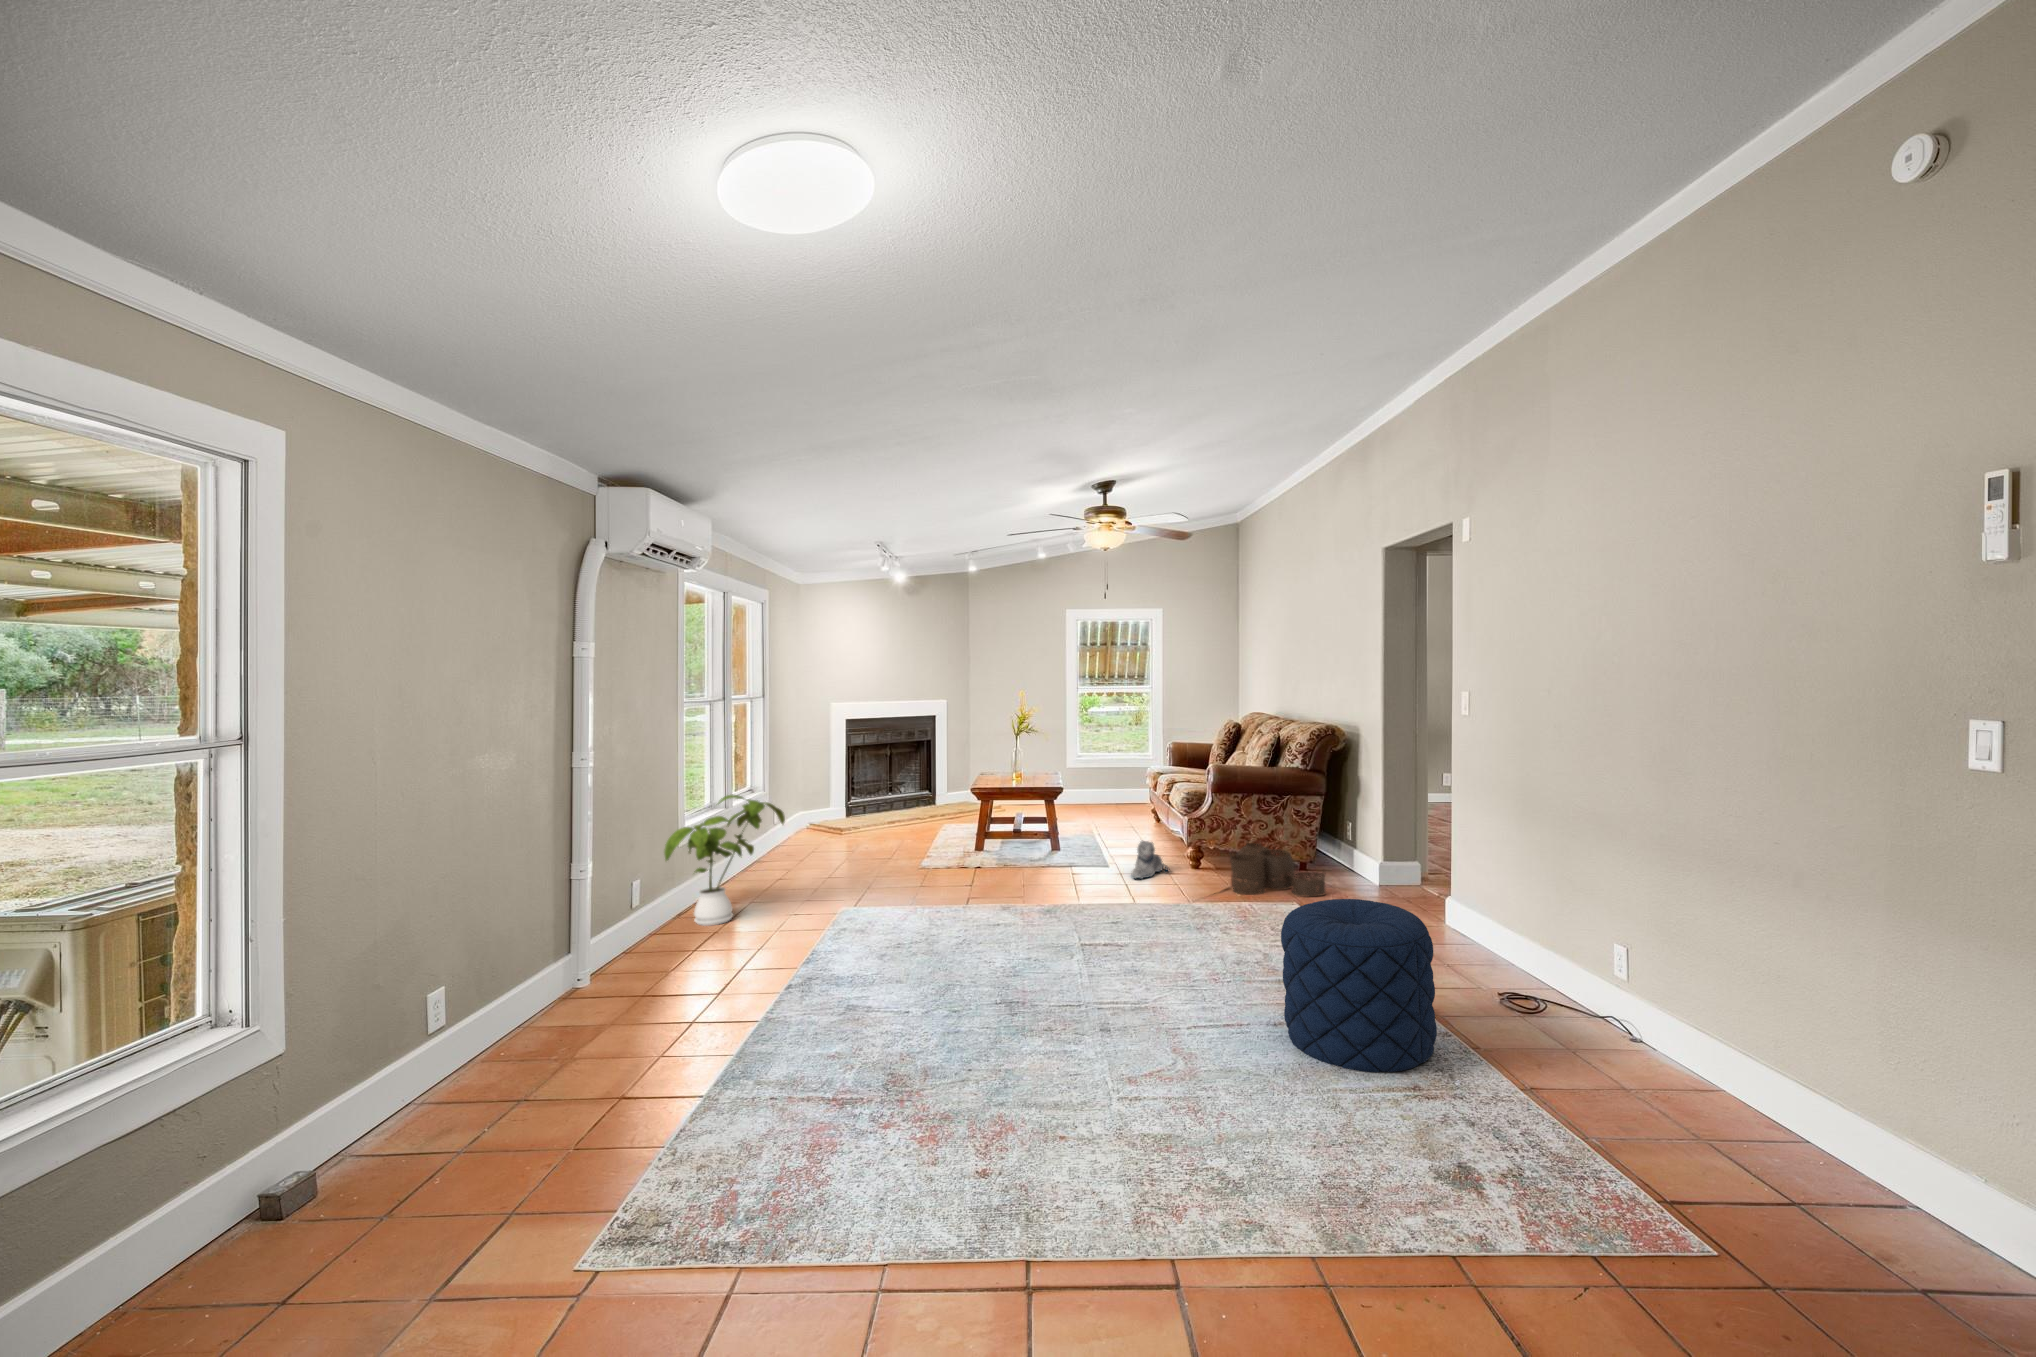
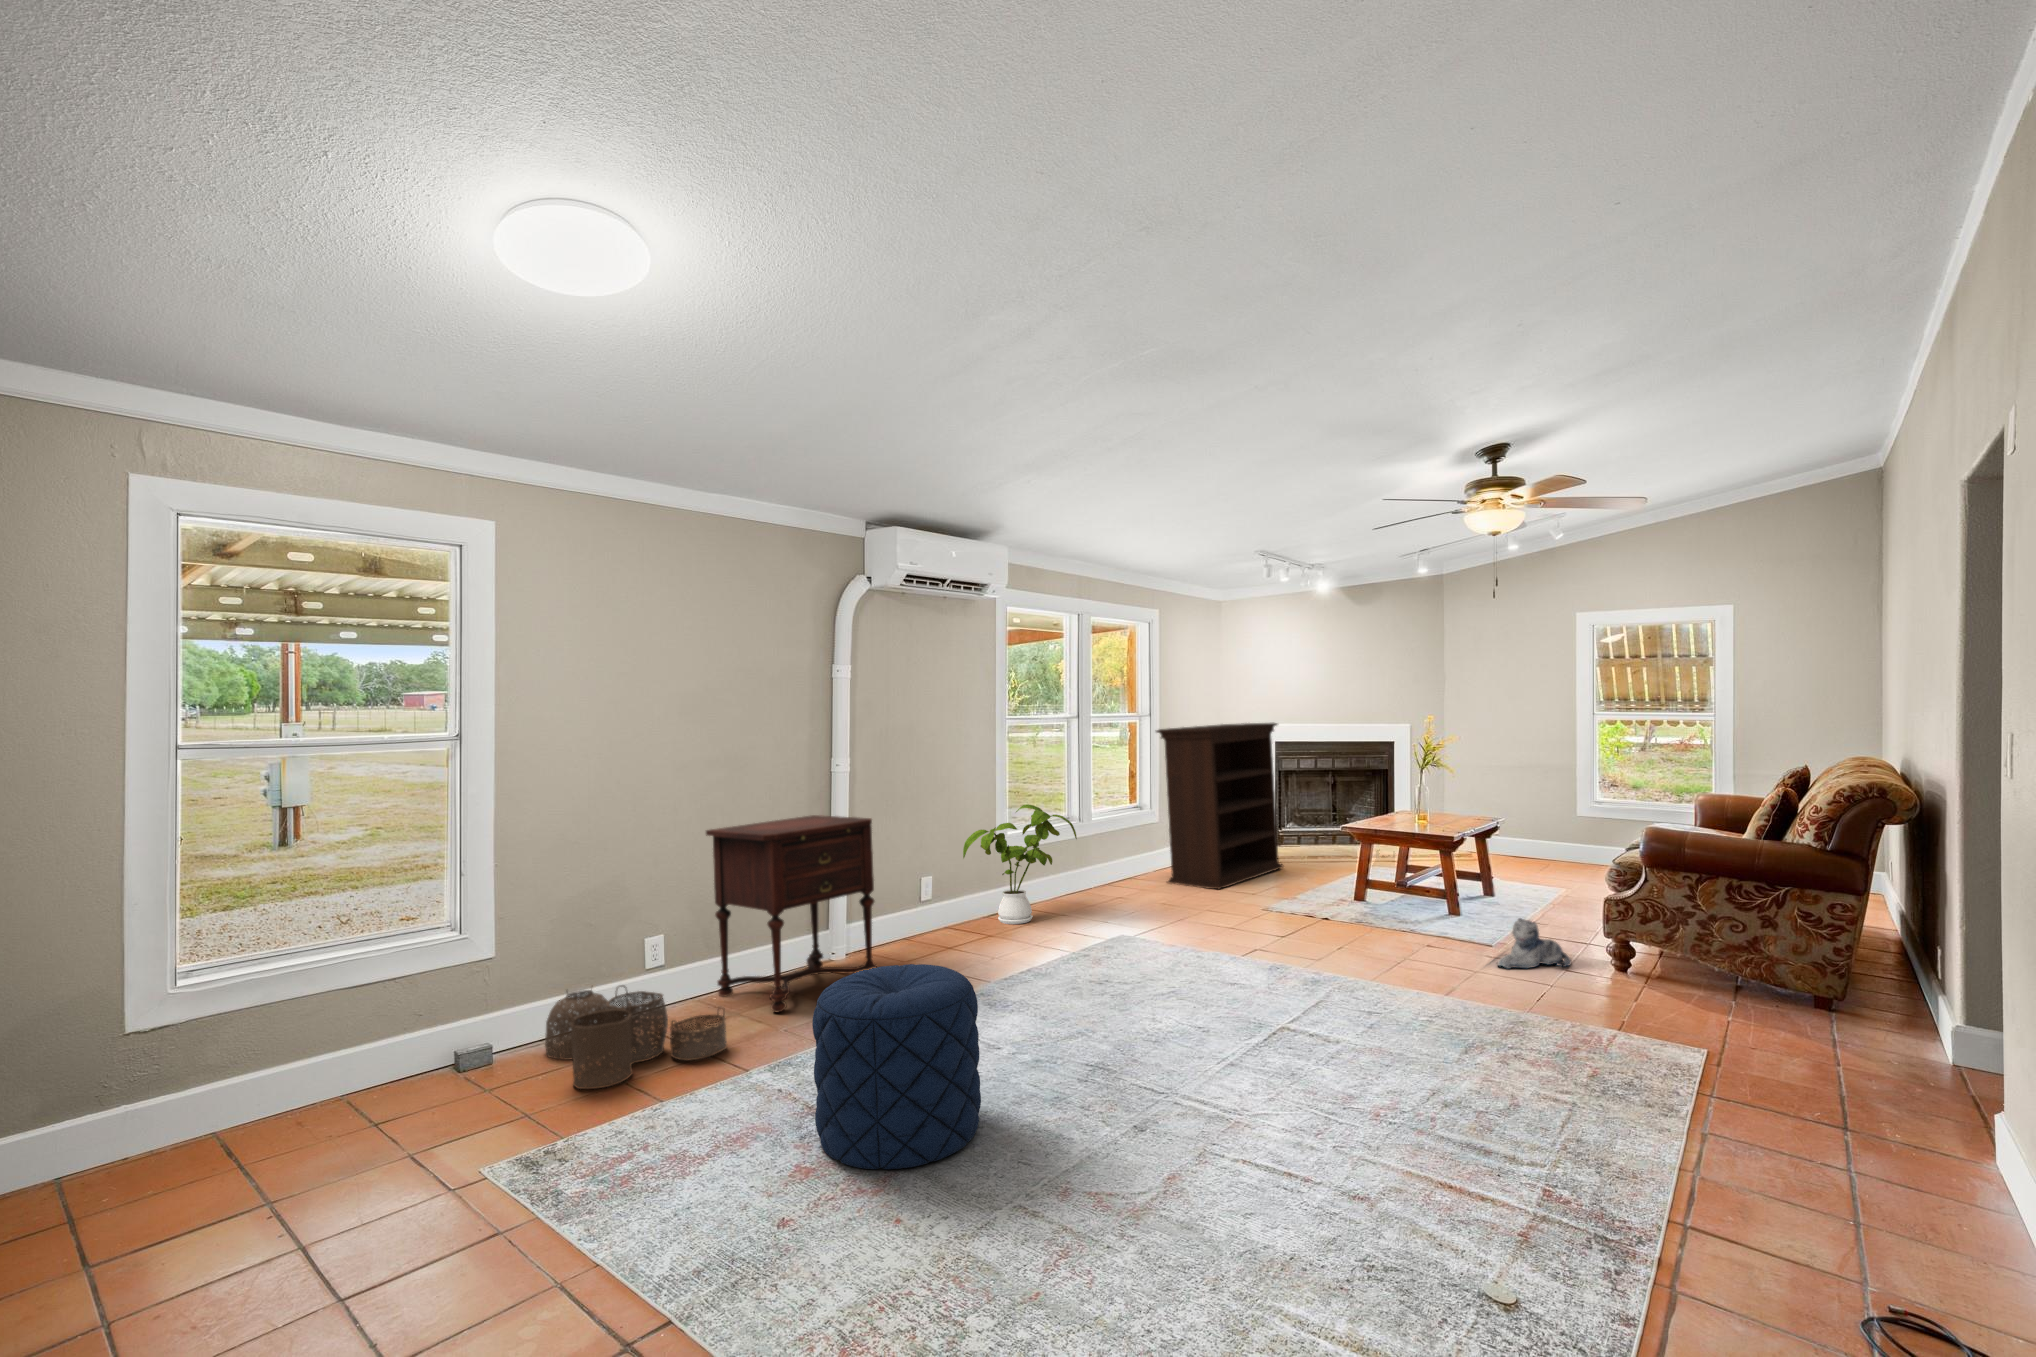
bookshelf: none [789,702,881,862] -> present [1156,723,1284,890]
side table: none [453,823,672,1083] -> present [706,815,877,1012]
woven basket: present [1230,843,1326,897] -> present [545,985,727,1089]
pouf: present [1281,899,1437,1072] -> present [812,964,981,1169]

